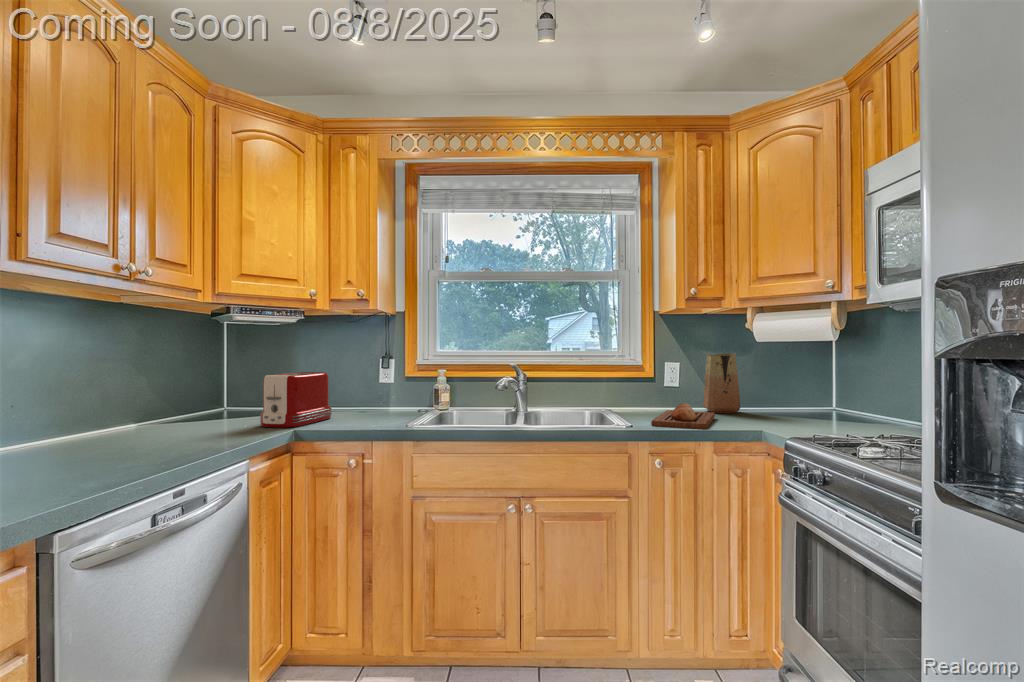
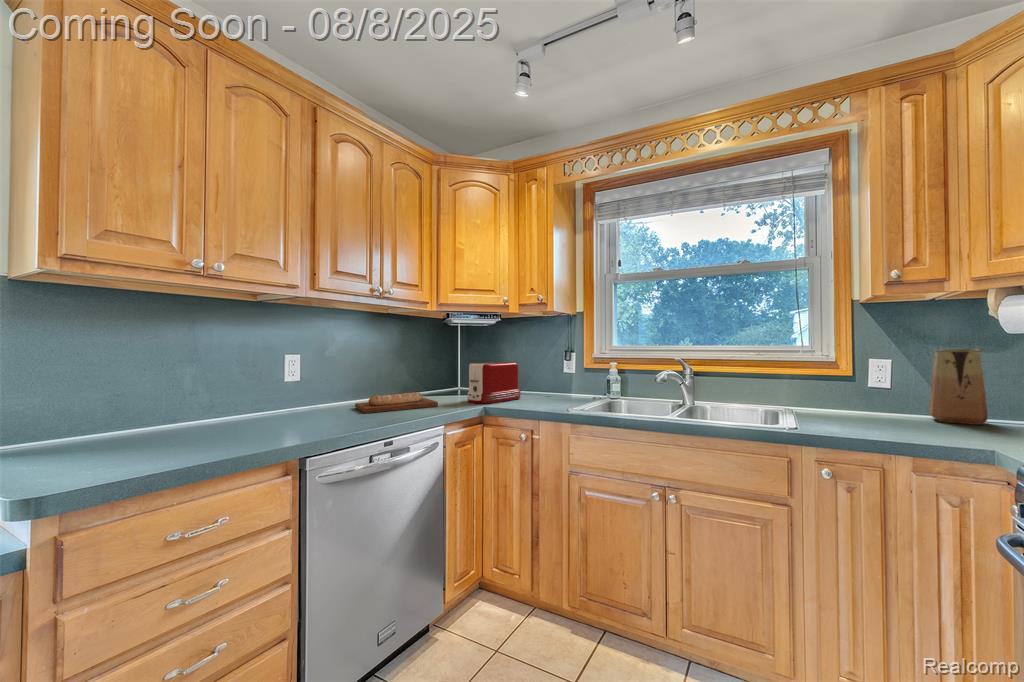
bread loaf: present [651,403,715,429] -> present [355,392,438,413]

